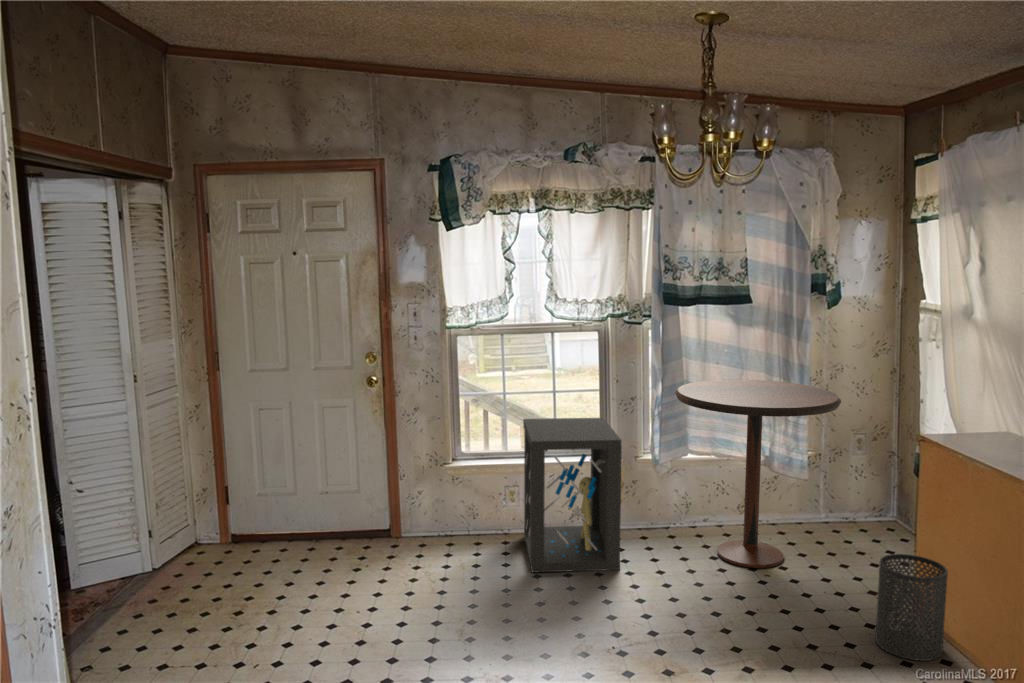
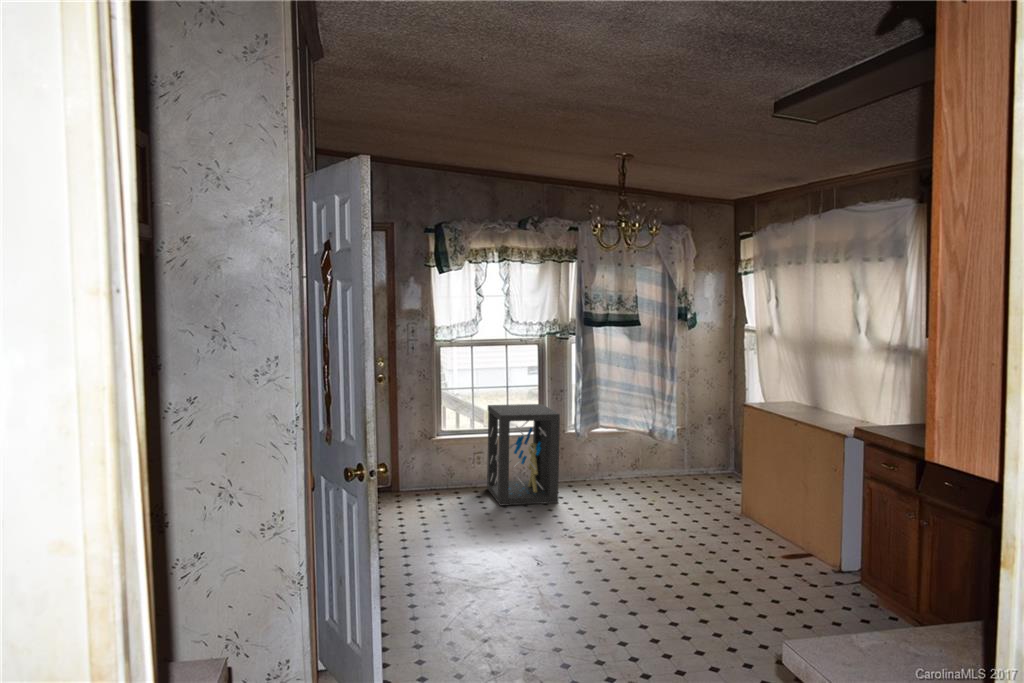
pedestal table: present [675,380,841,568] -> none [592,378,698,499]
trash can: present [875,554,948,661] -> none [719,474,759,533]

